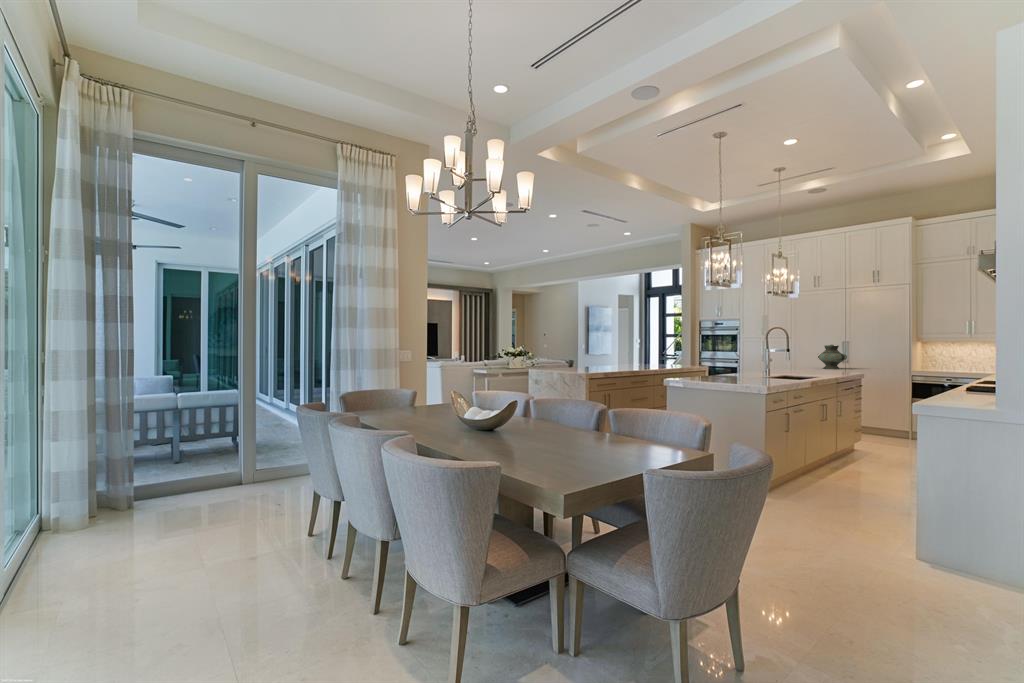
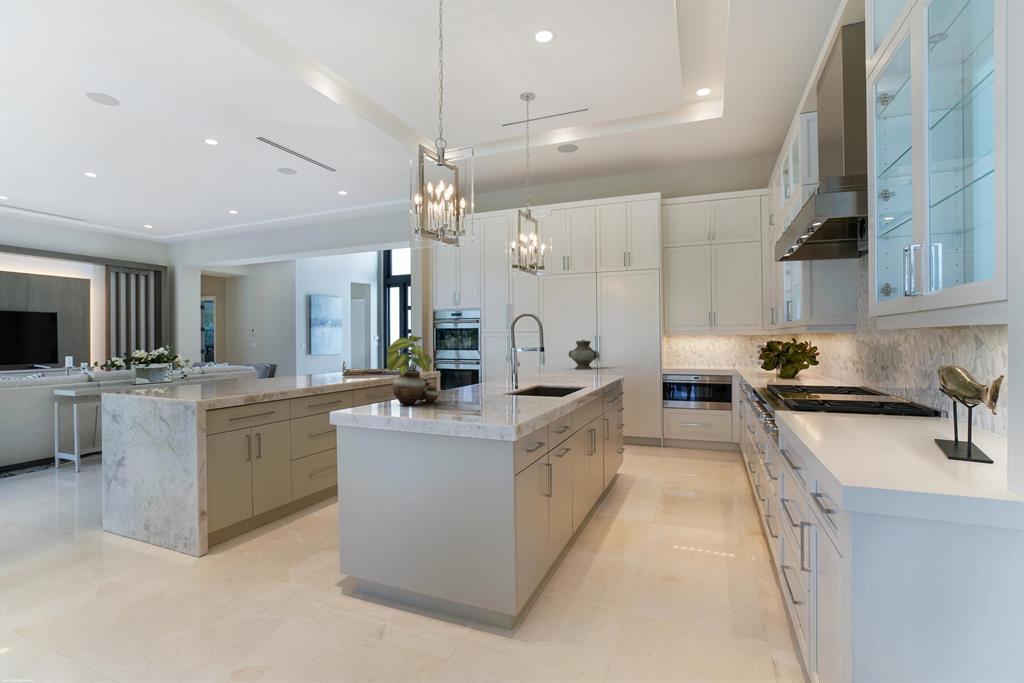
potted plant: none [689,342,721,383] -> present [386,335,439,405]

